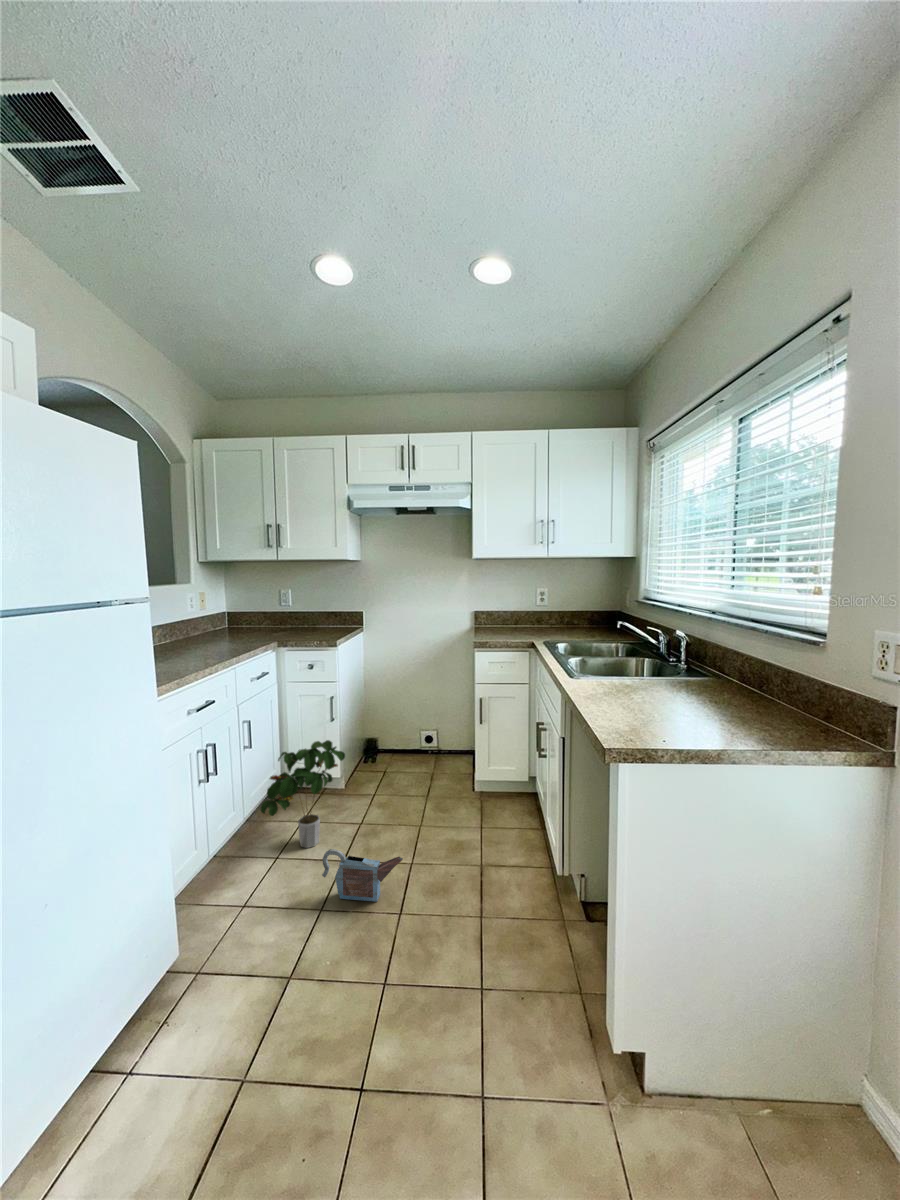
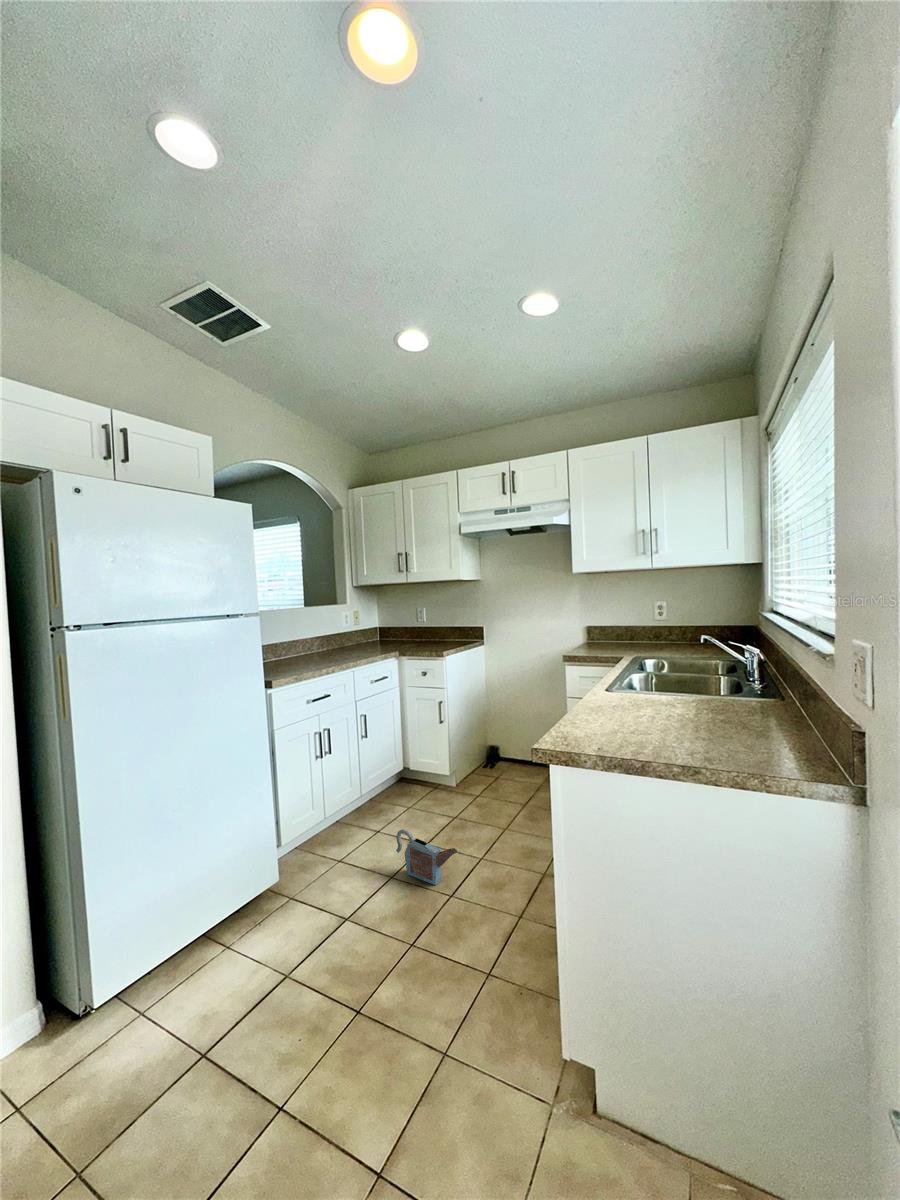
potted plant: present [261,740,345,848] -> none [364,737,442,829]

